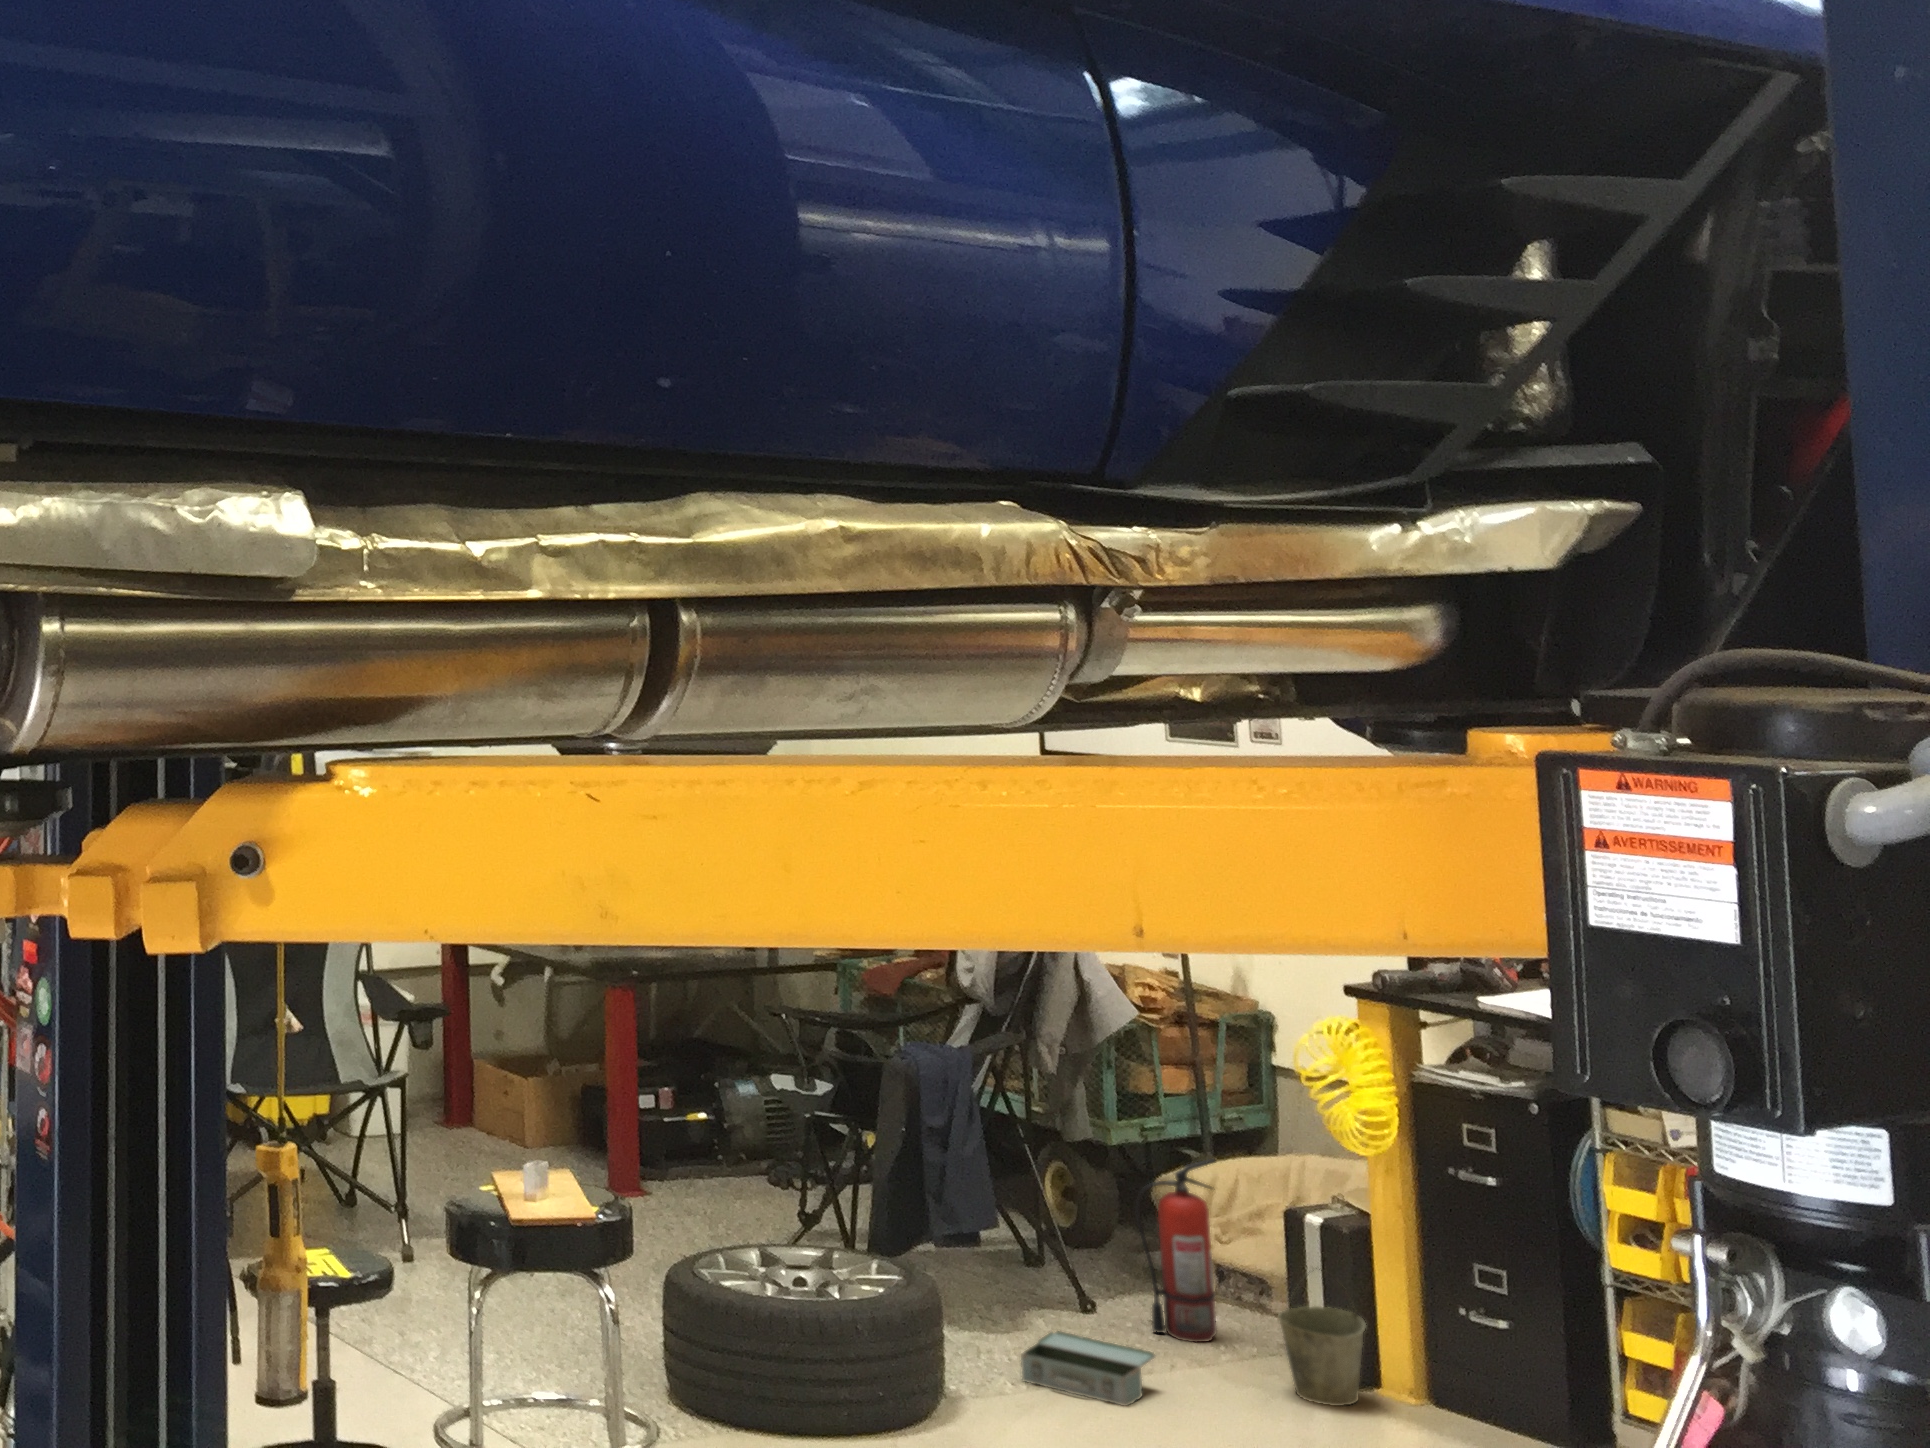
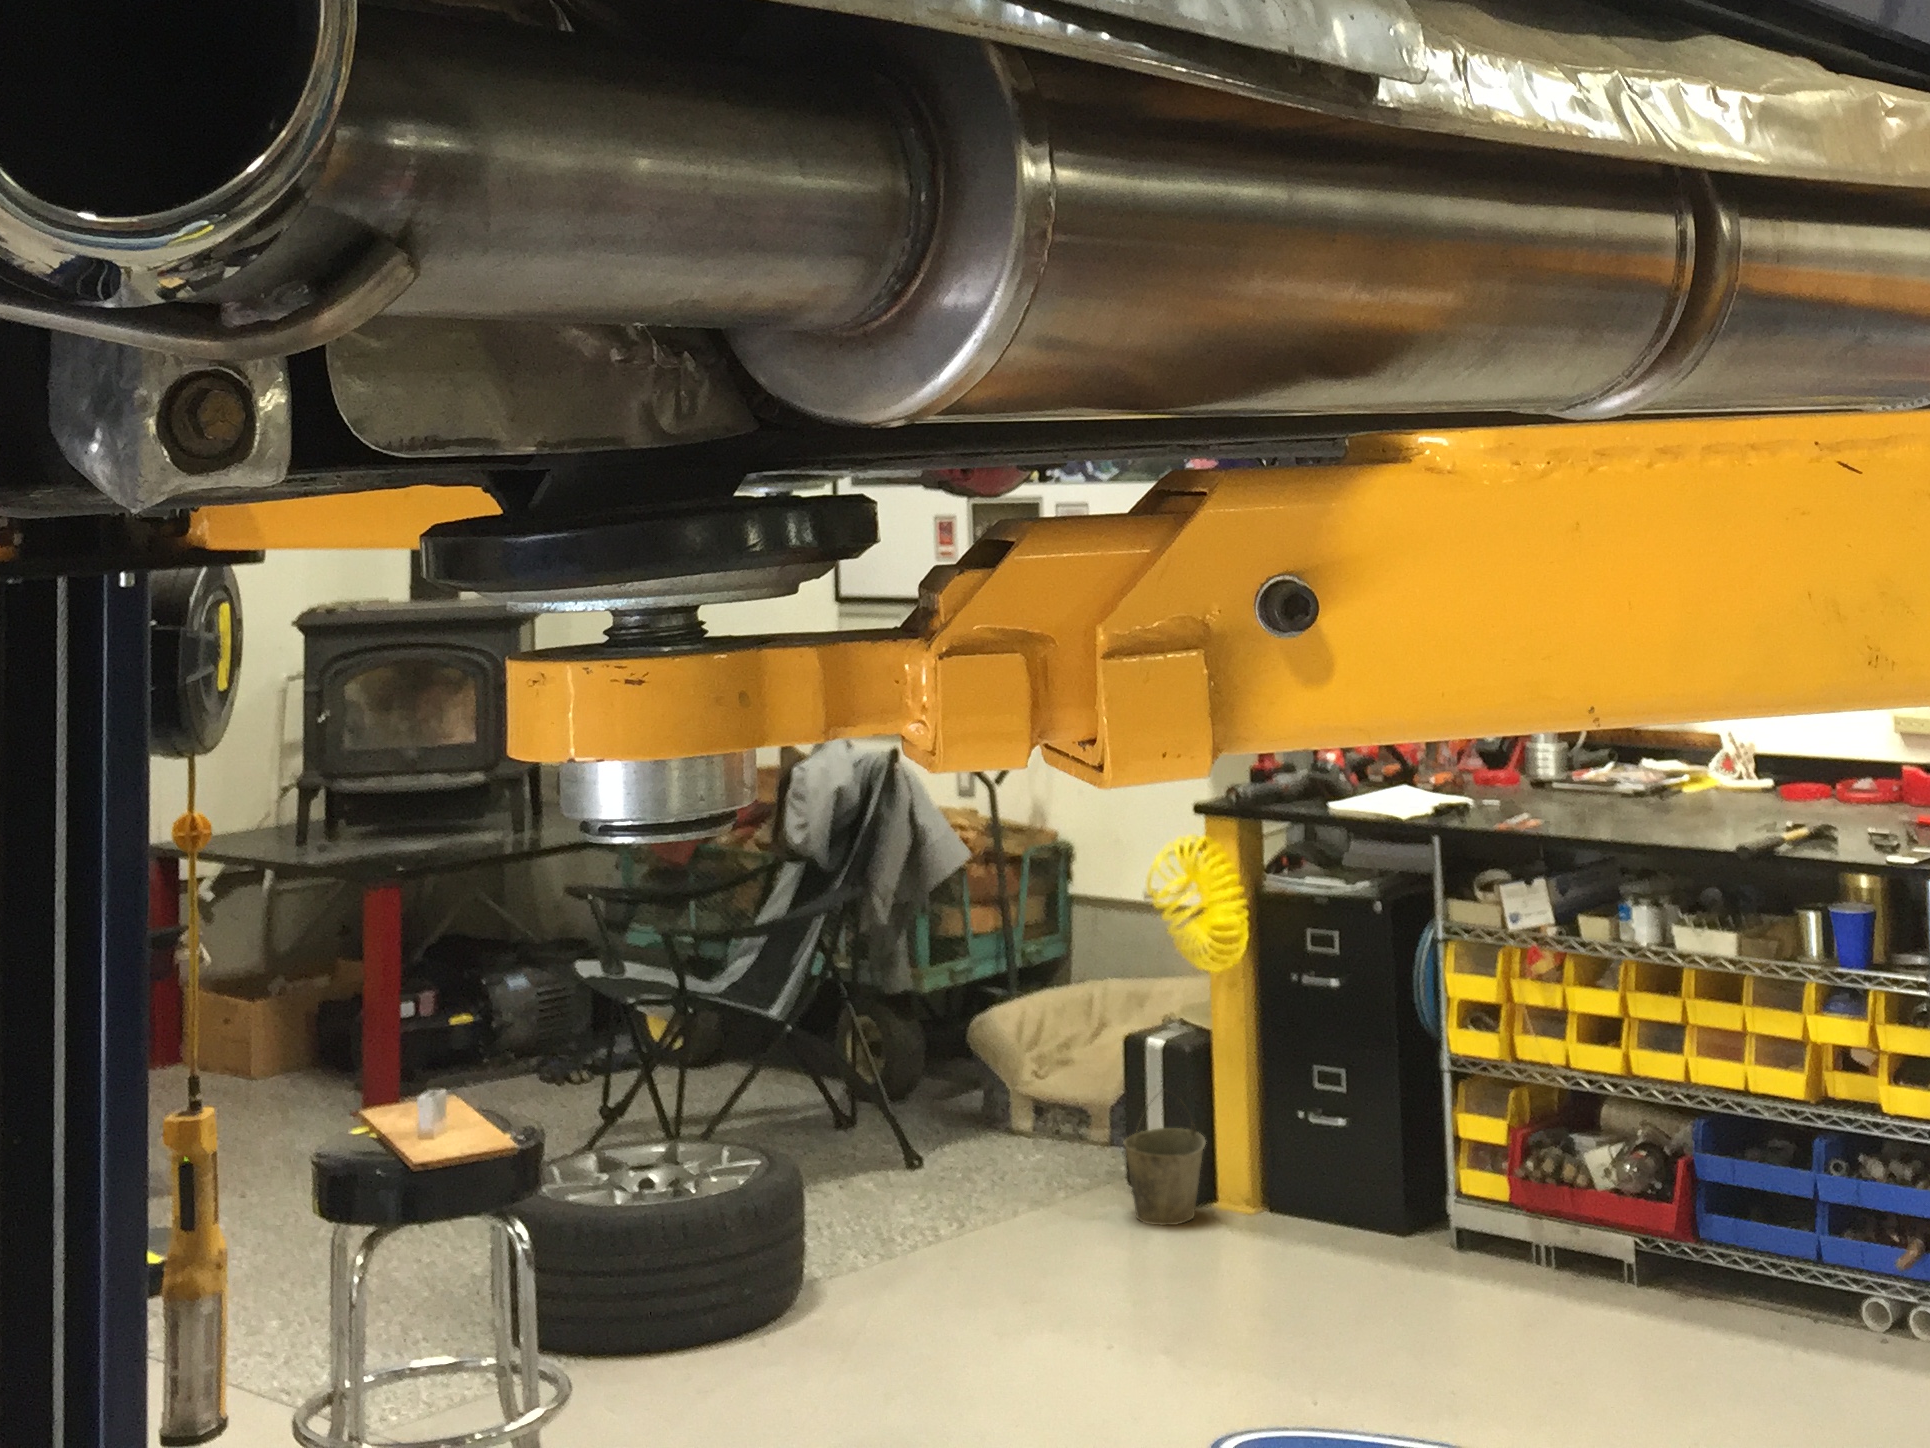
fire extinguisher: present [1136,1159,1217,1342] -> none [974,994,1056,1184]
toolbox: present [1021,1331,1155,1406] -> none [875,1194,1010,1263]

